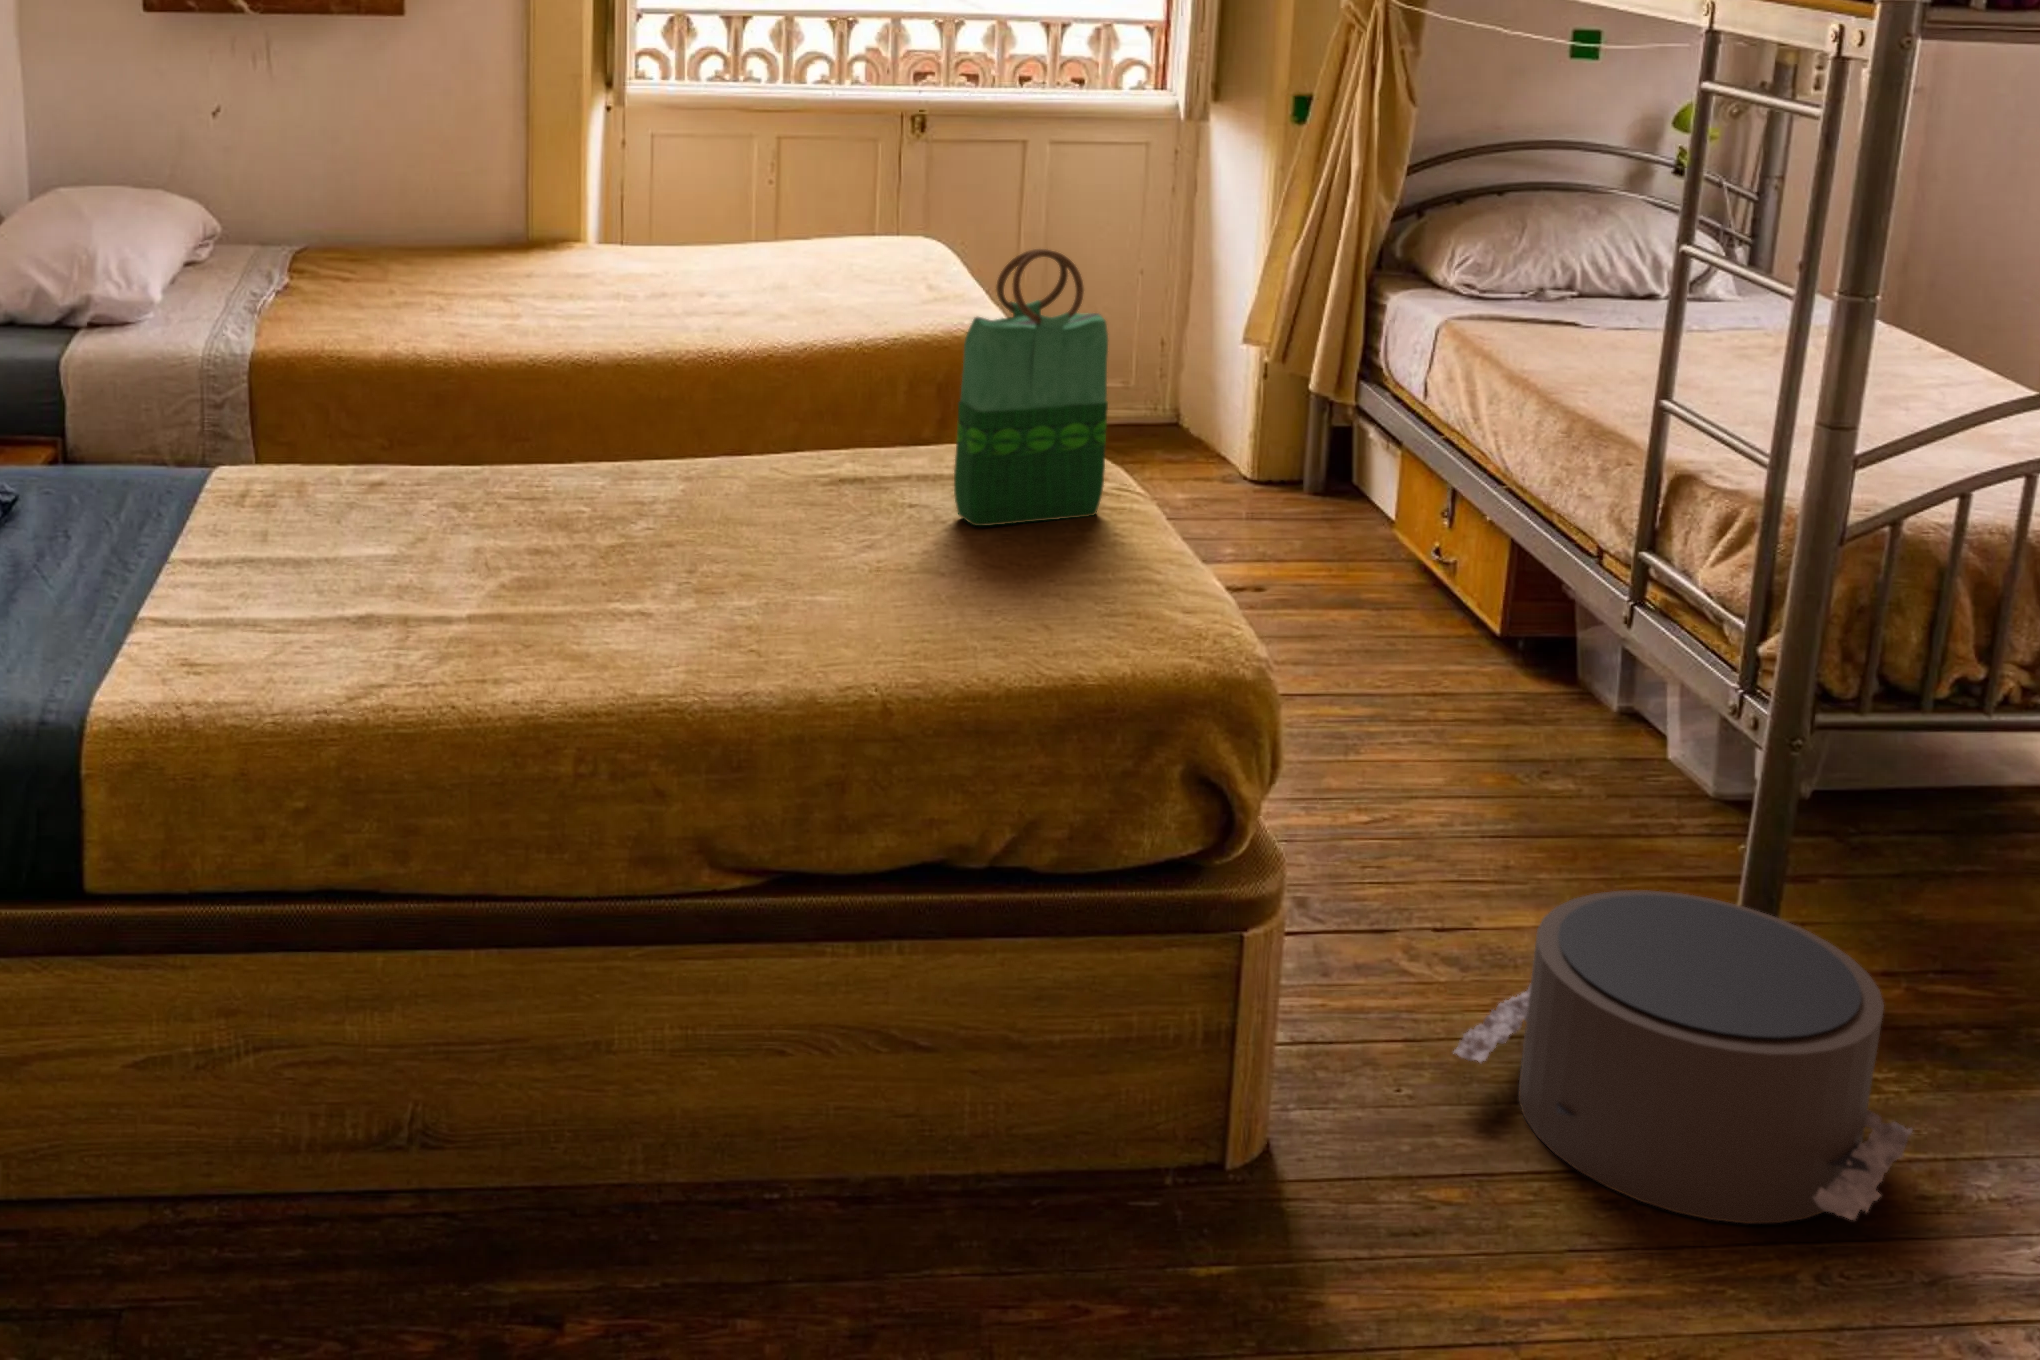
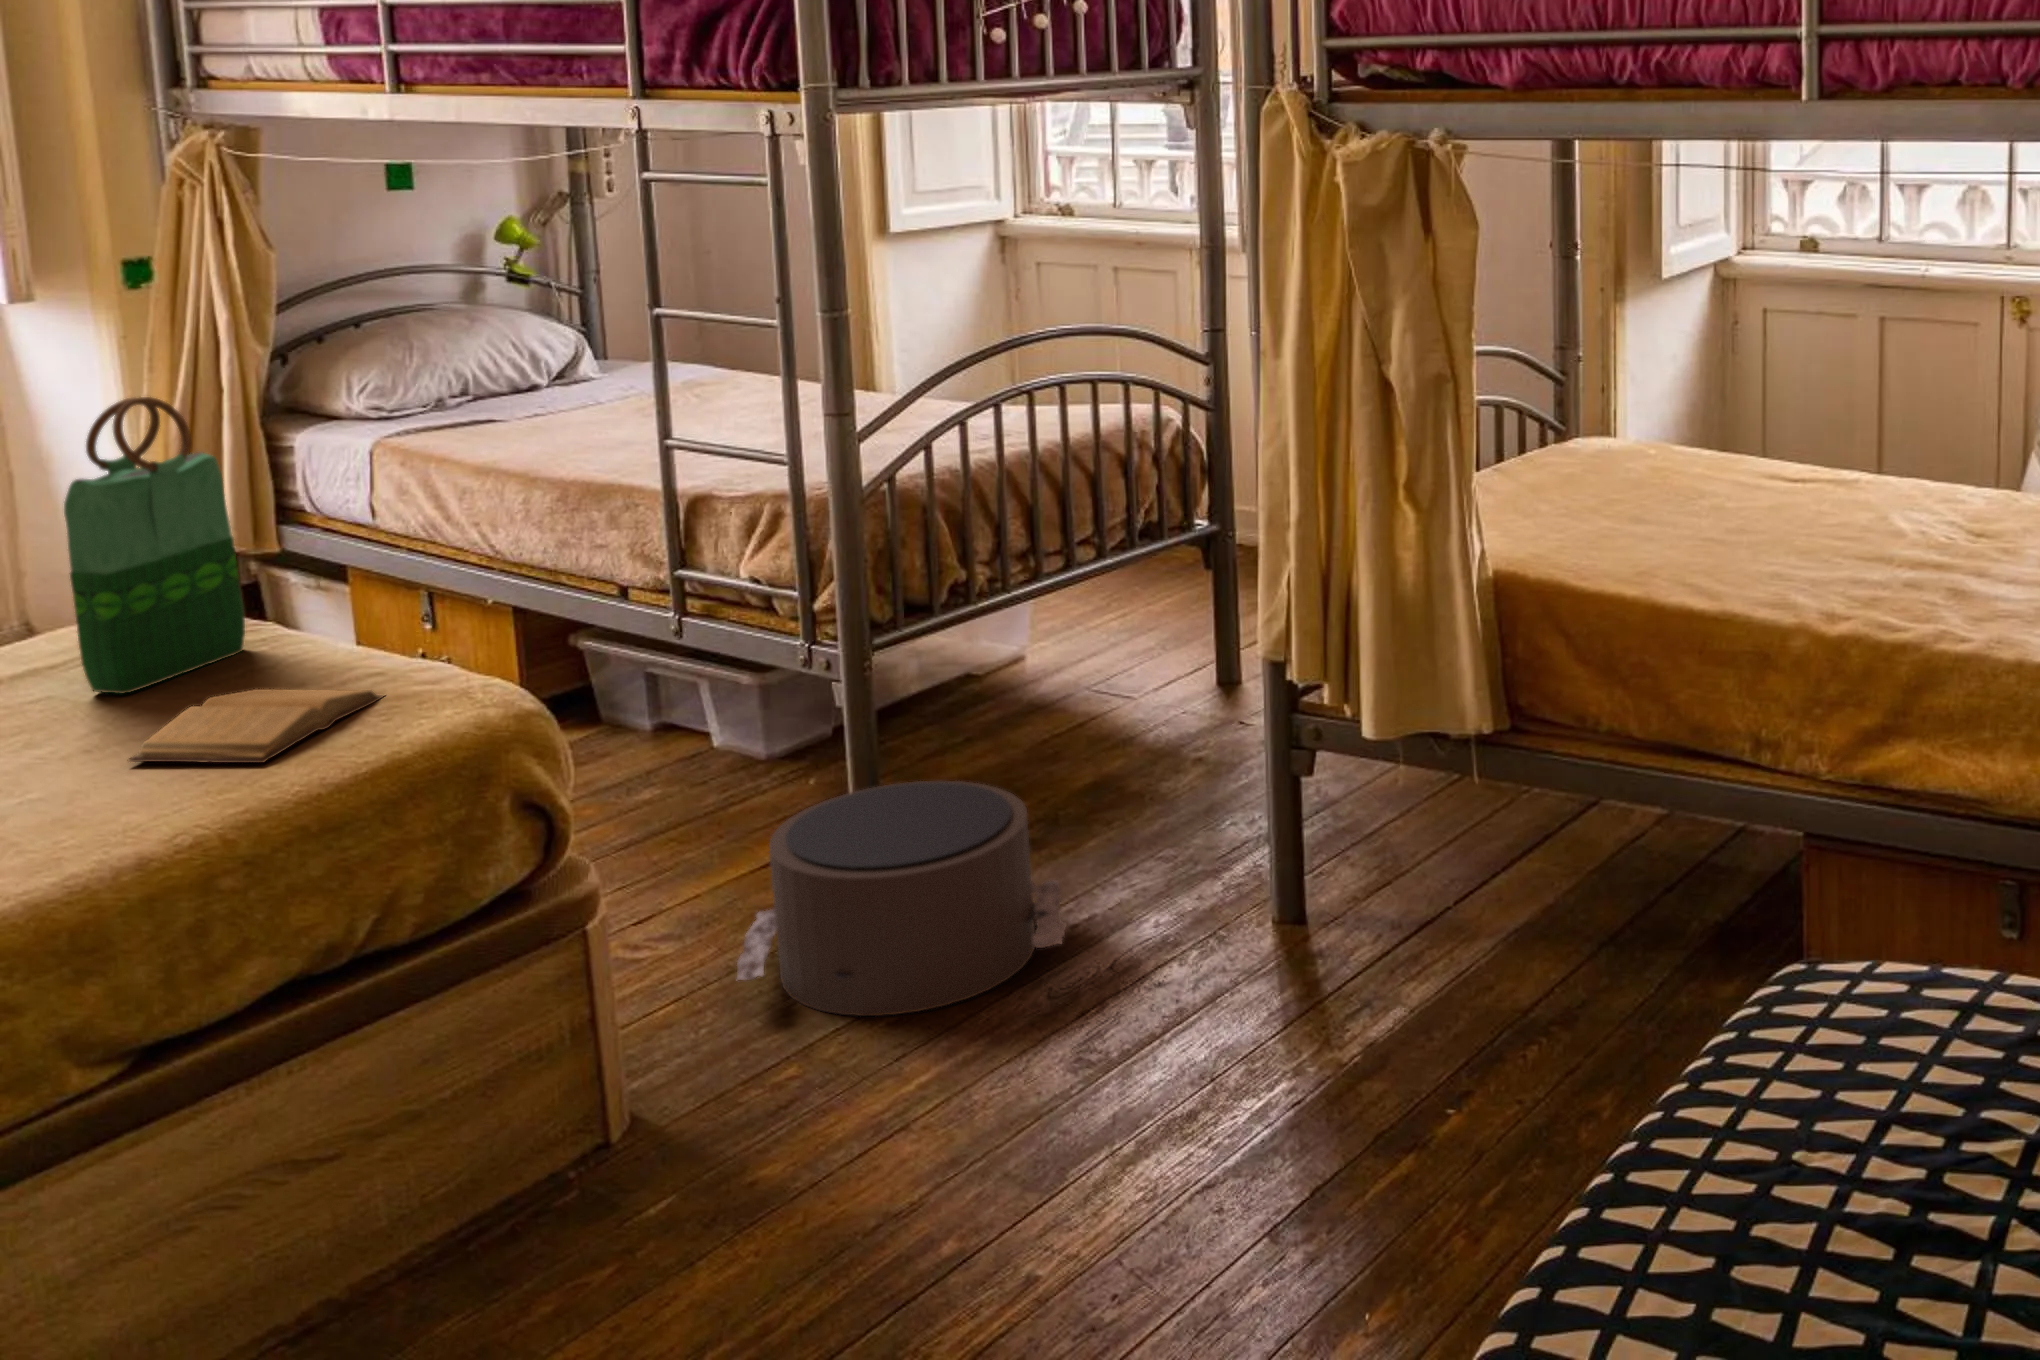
book: none [906,557,1144,641] -> present [129,689,383,763]

